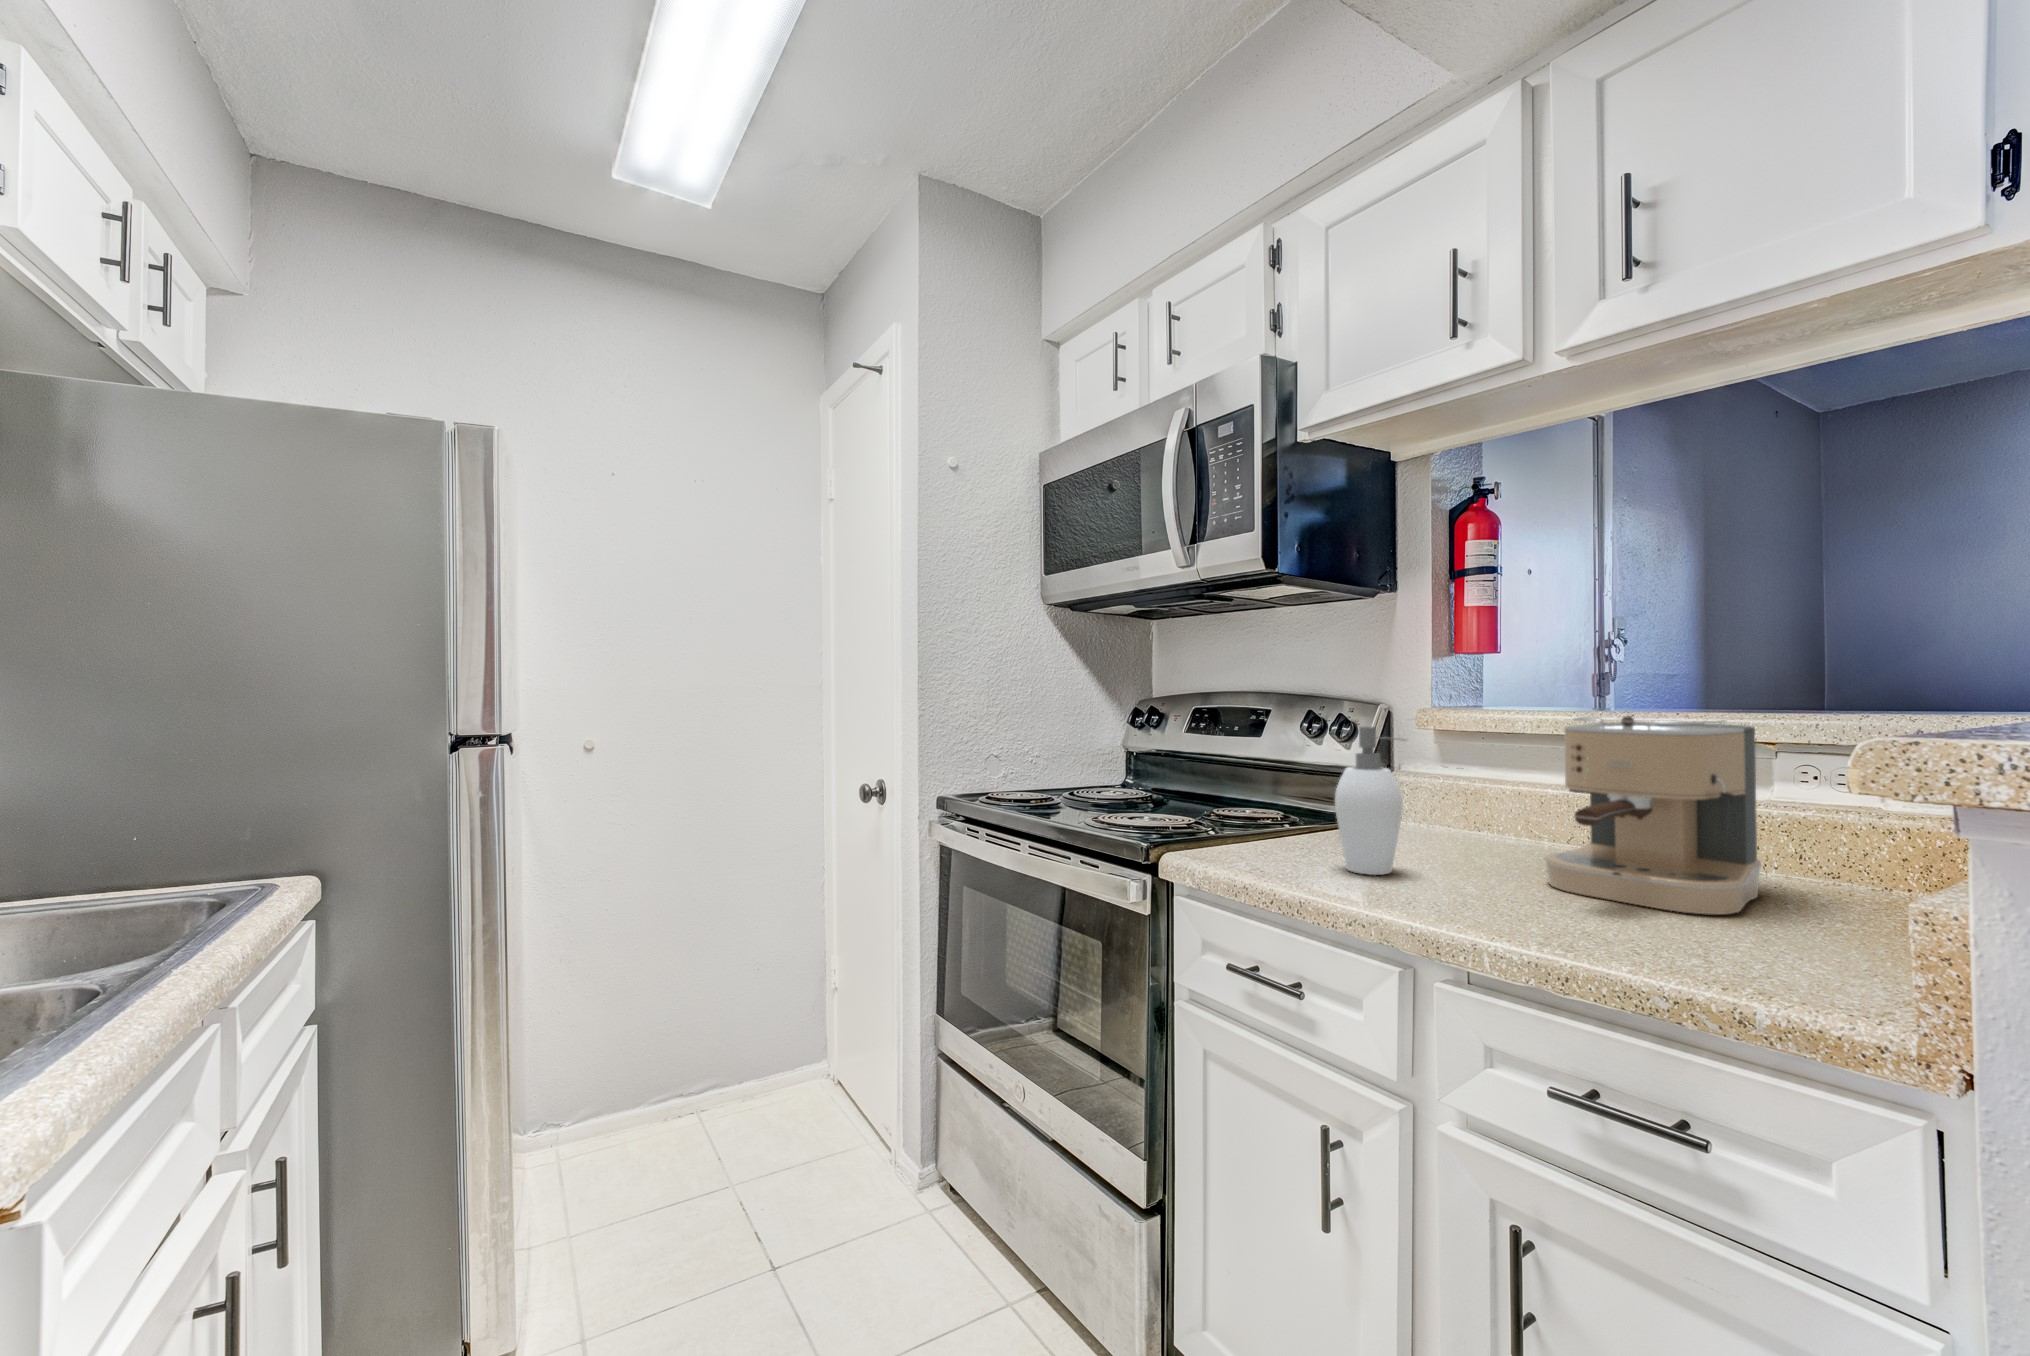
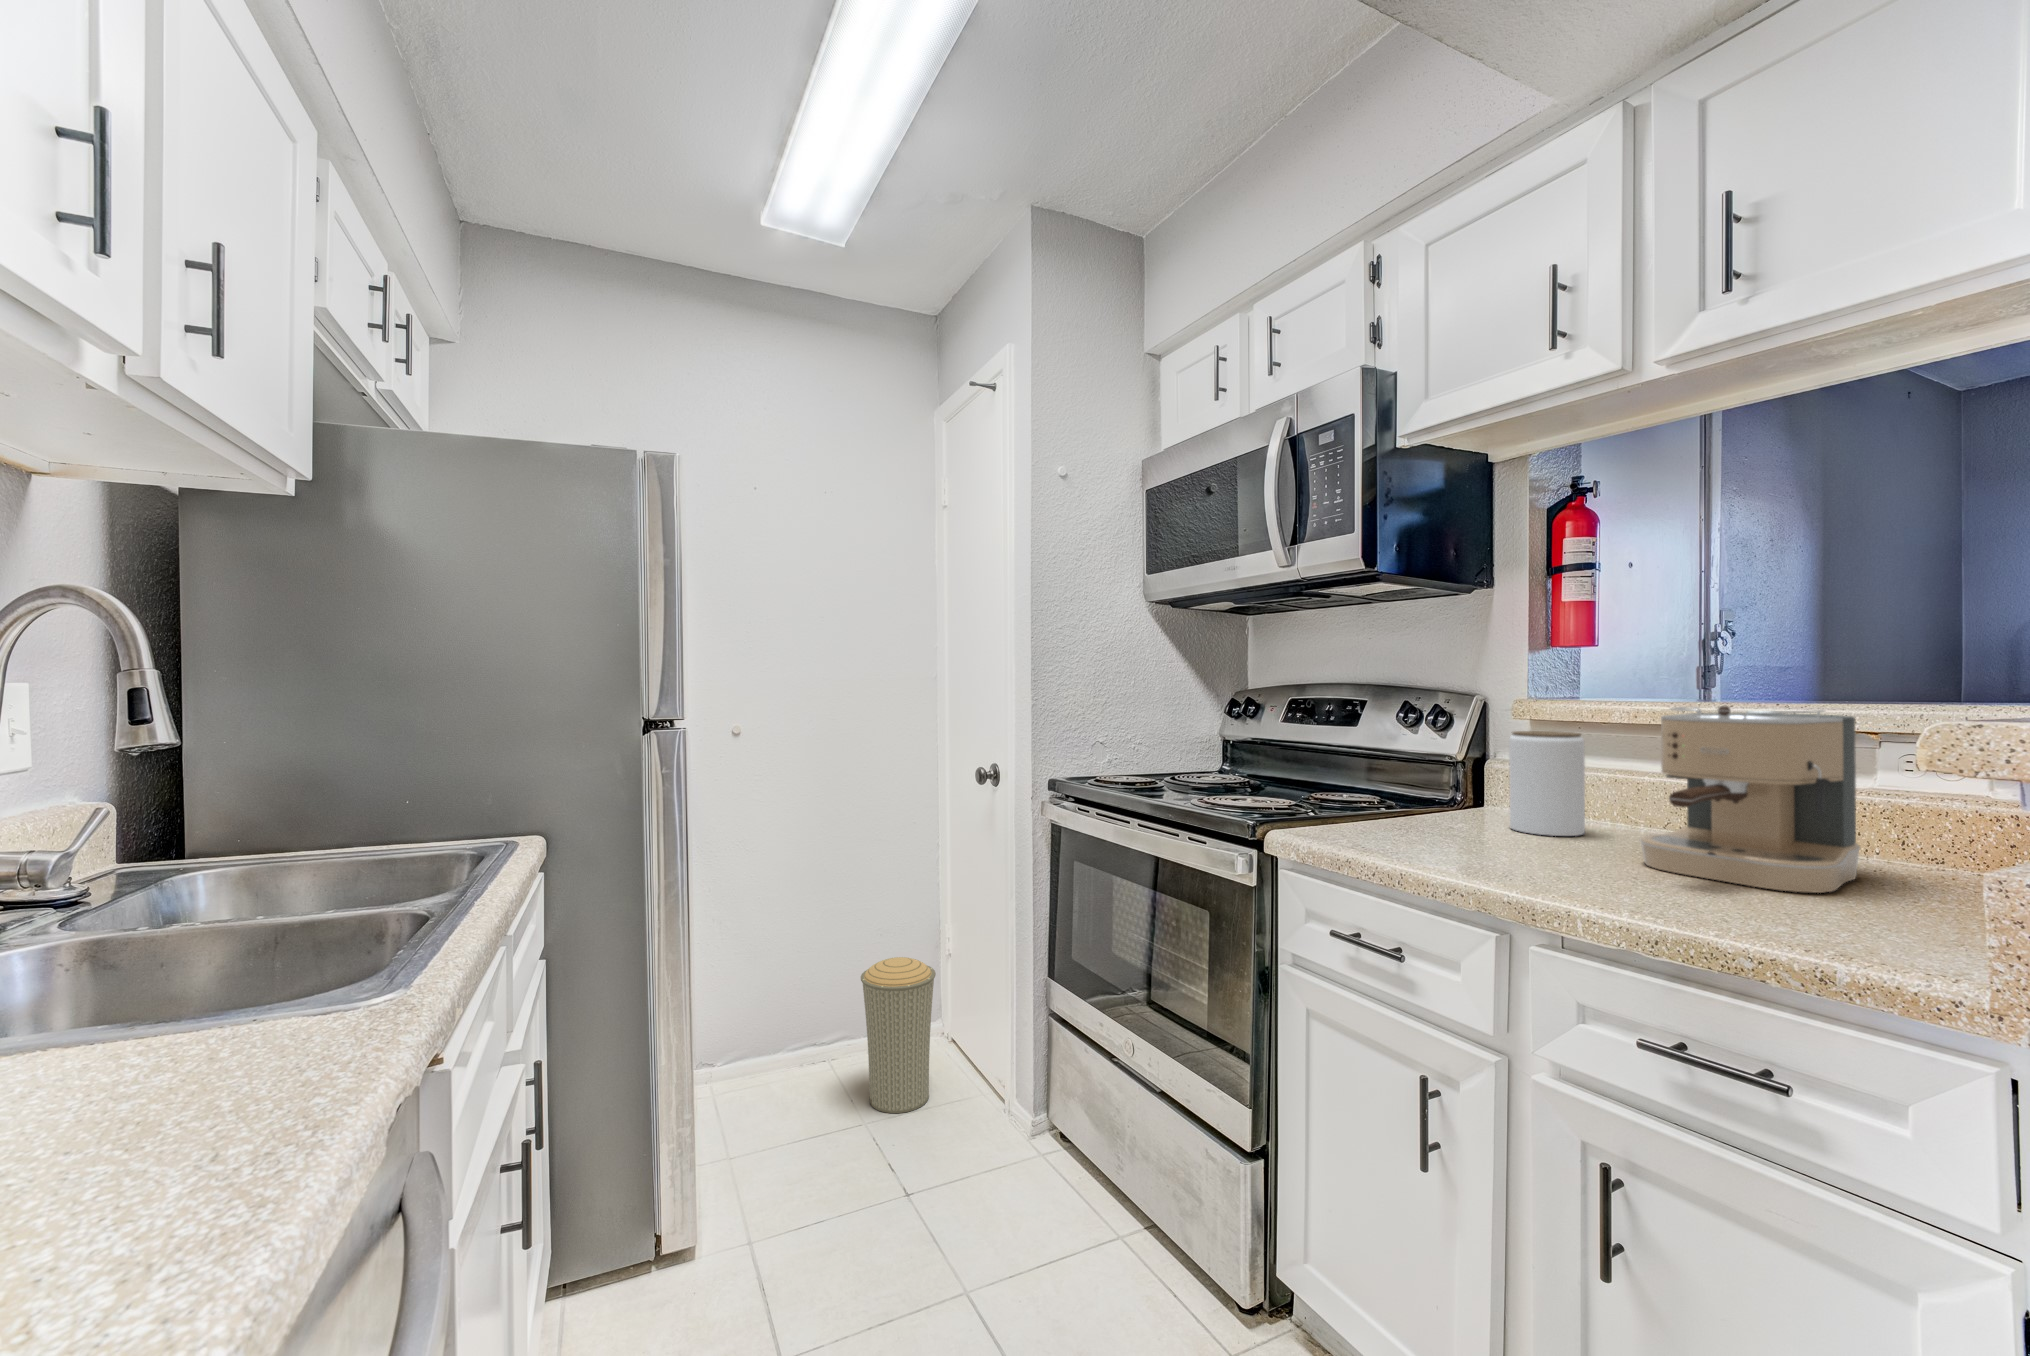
soap dispenser: present [1335,726,1404,875] -> none [1434,715,1505,852]
jar: none [1412,742,1488,853] -> present [1509,731,1585,836]
trash can: none [732,994,817,1168] -> present [861,957,936,1113]

